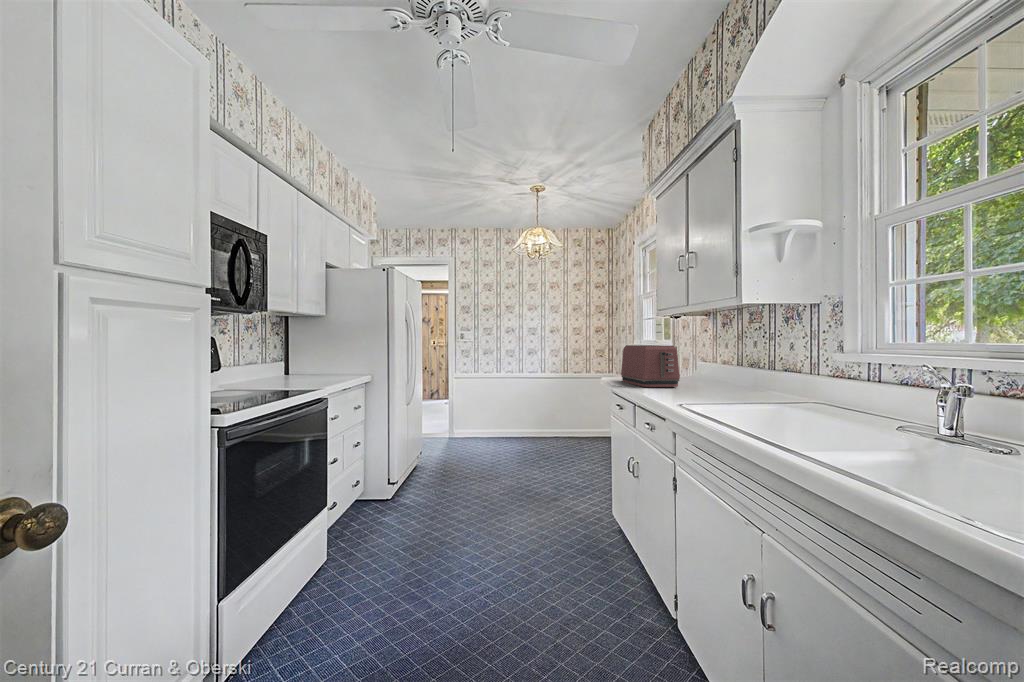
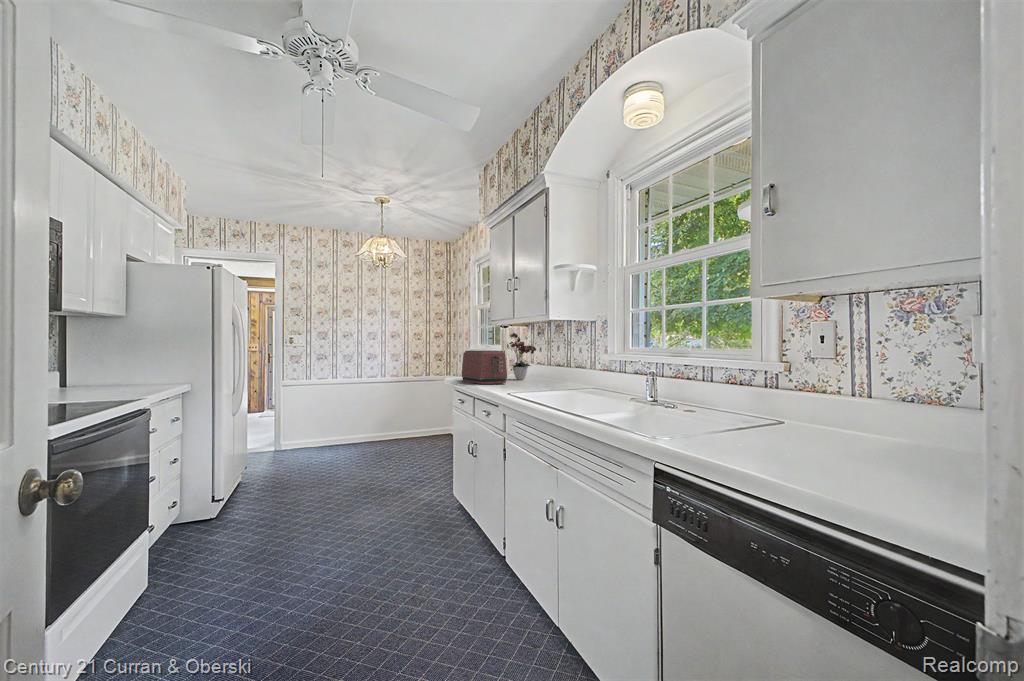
flower arrangement: none [677,321,722,382] -> present [507,333,536,380]

